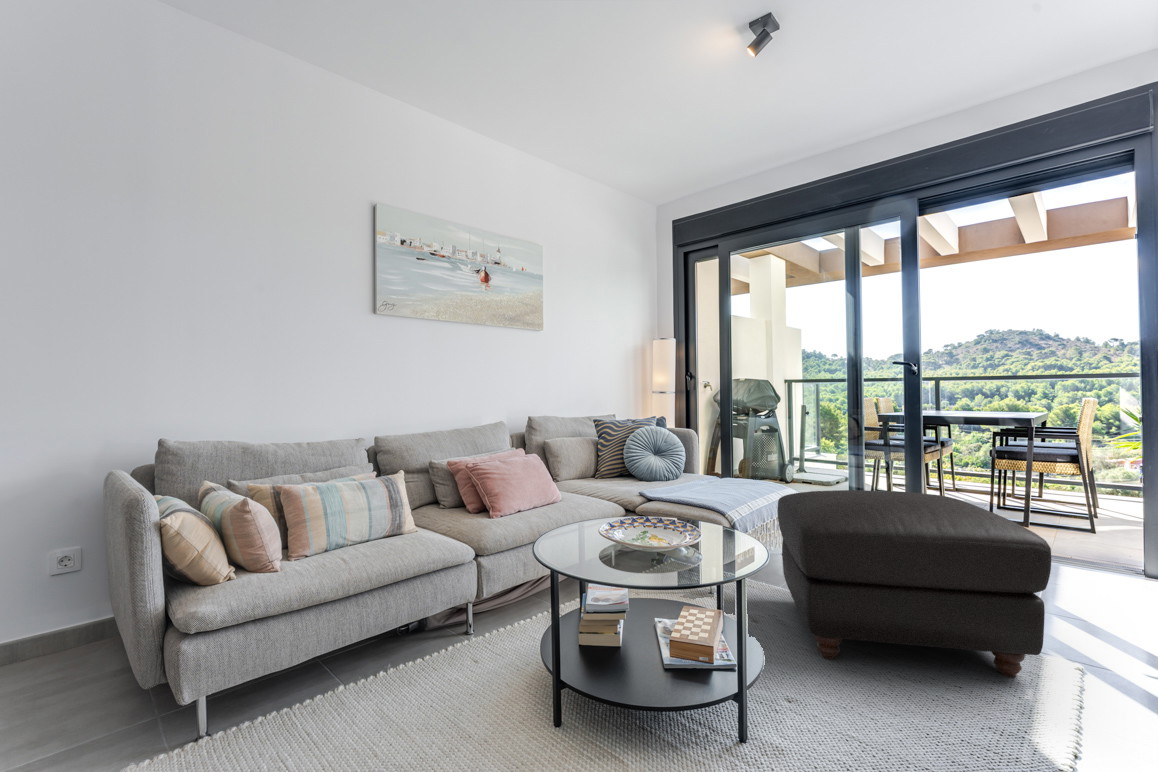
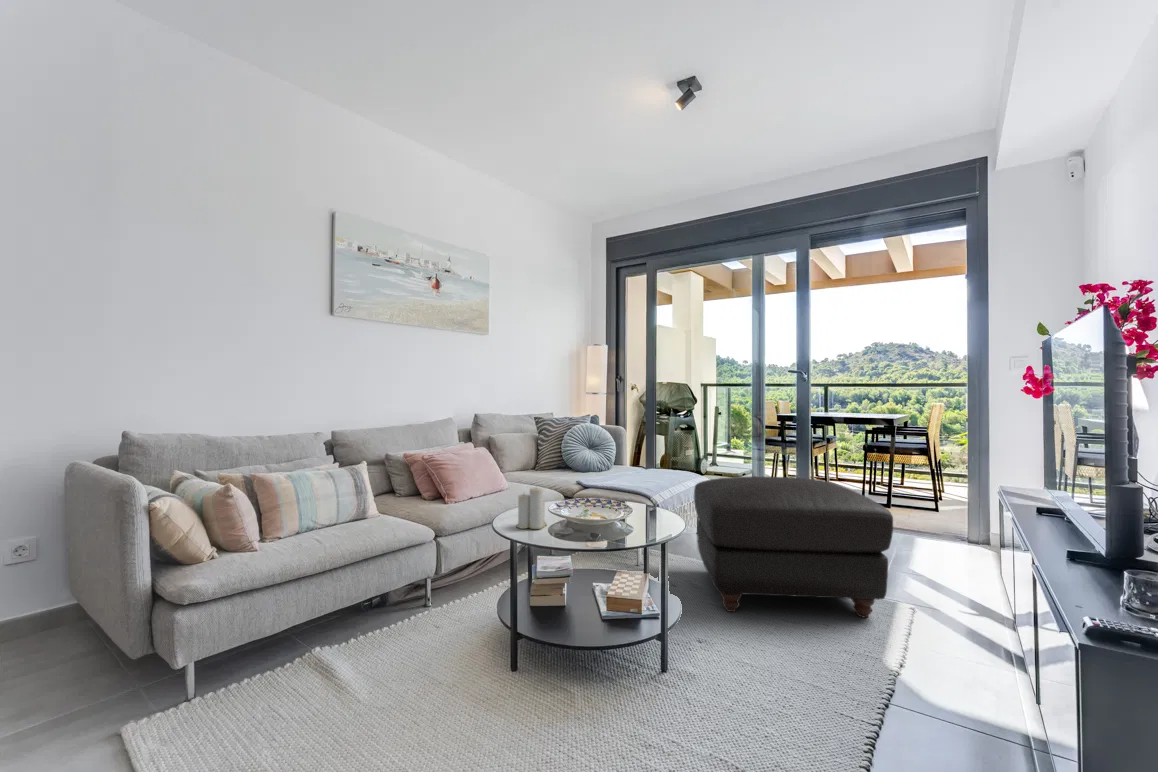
candle: none [562,500,599,554] -> present [516,487,547,529]

